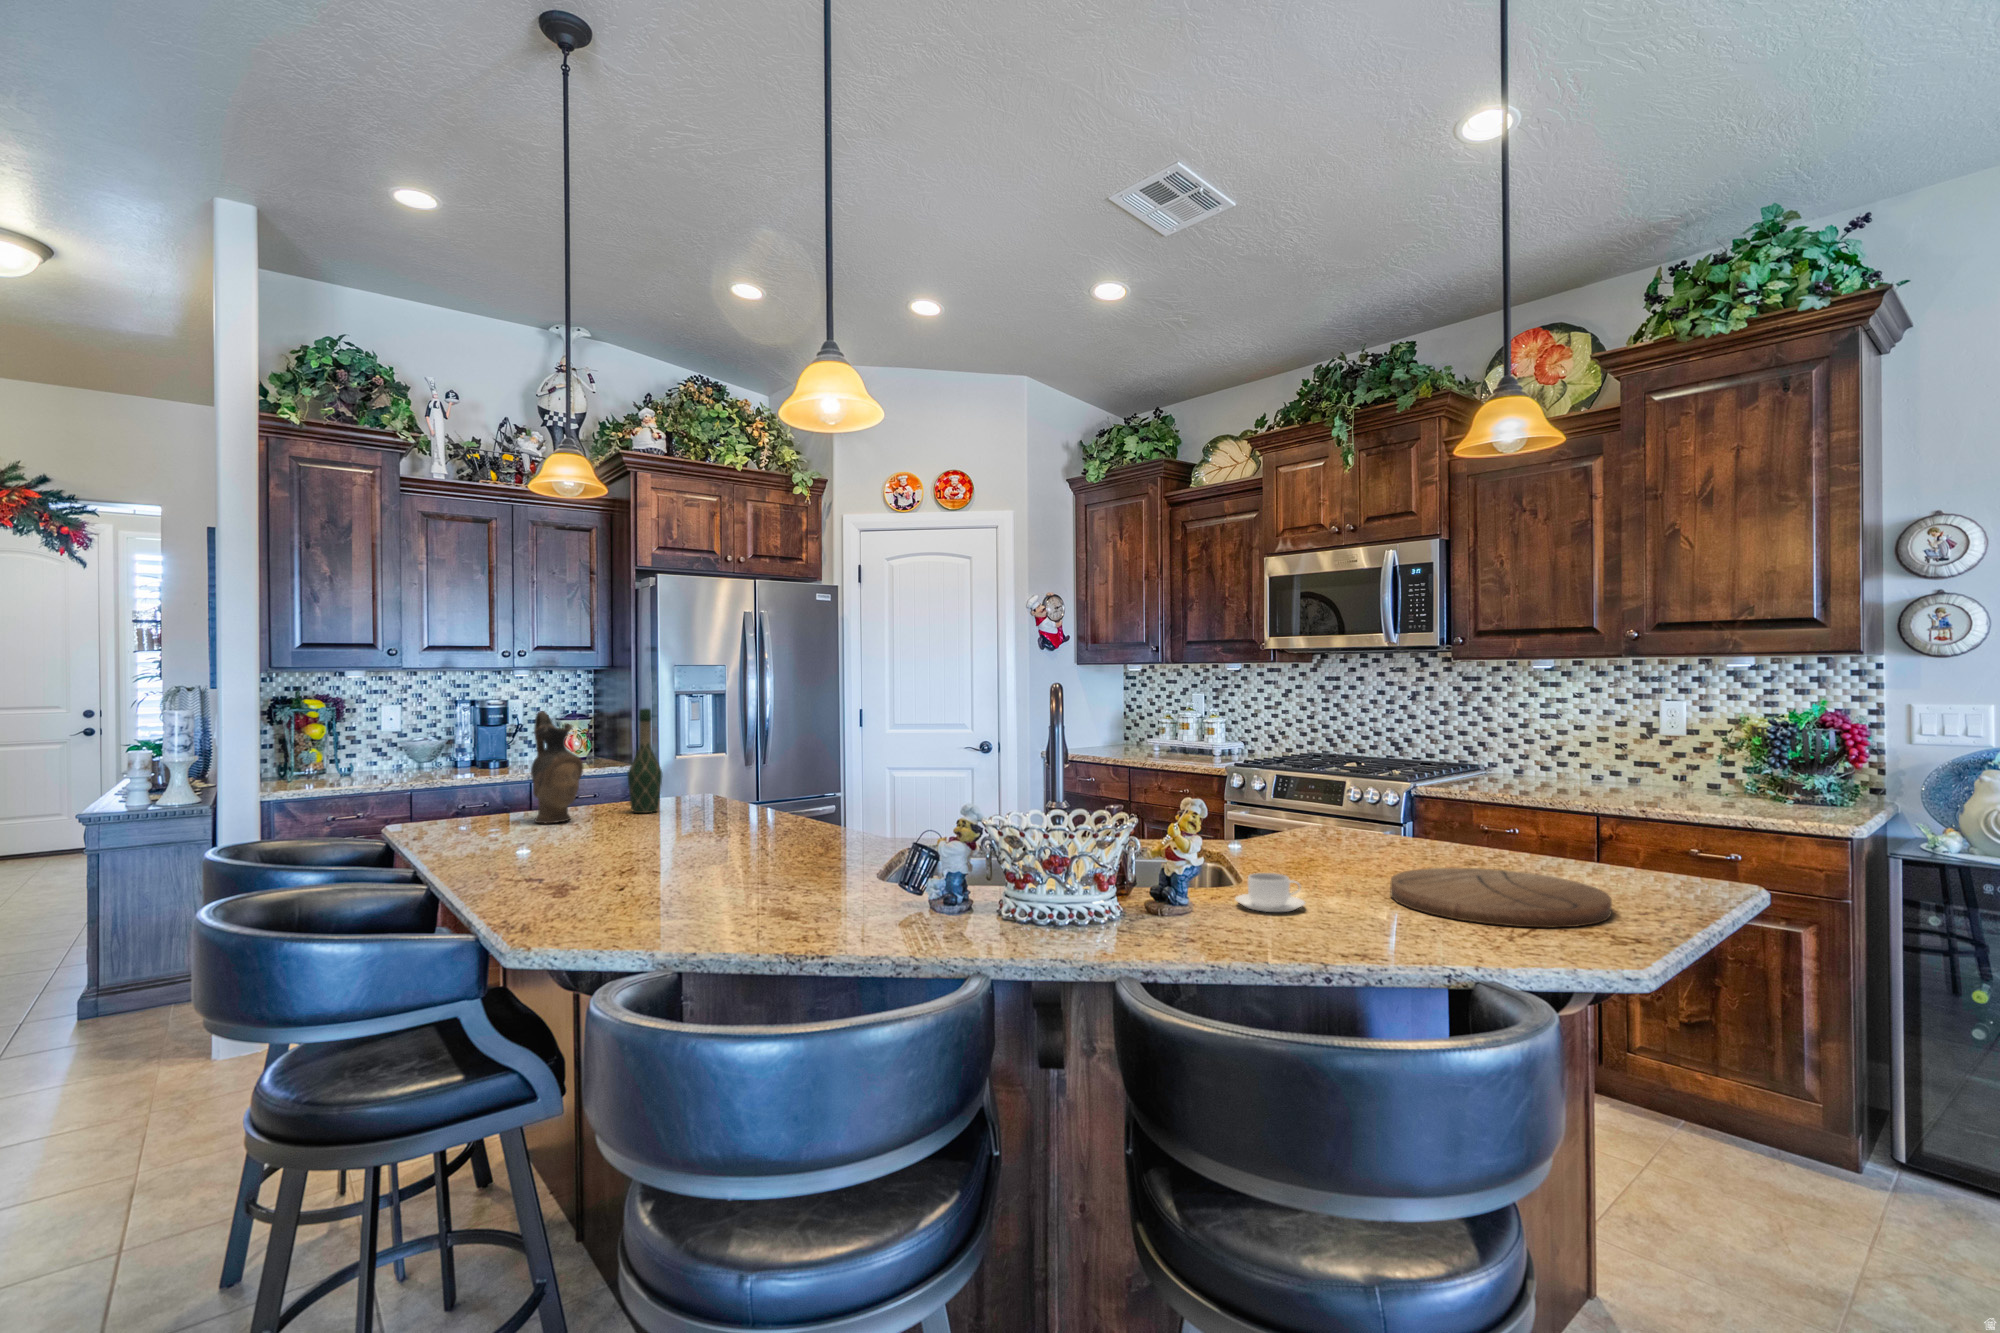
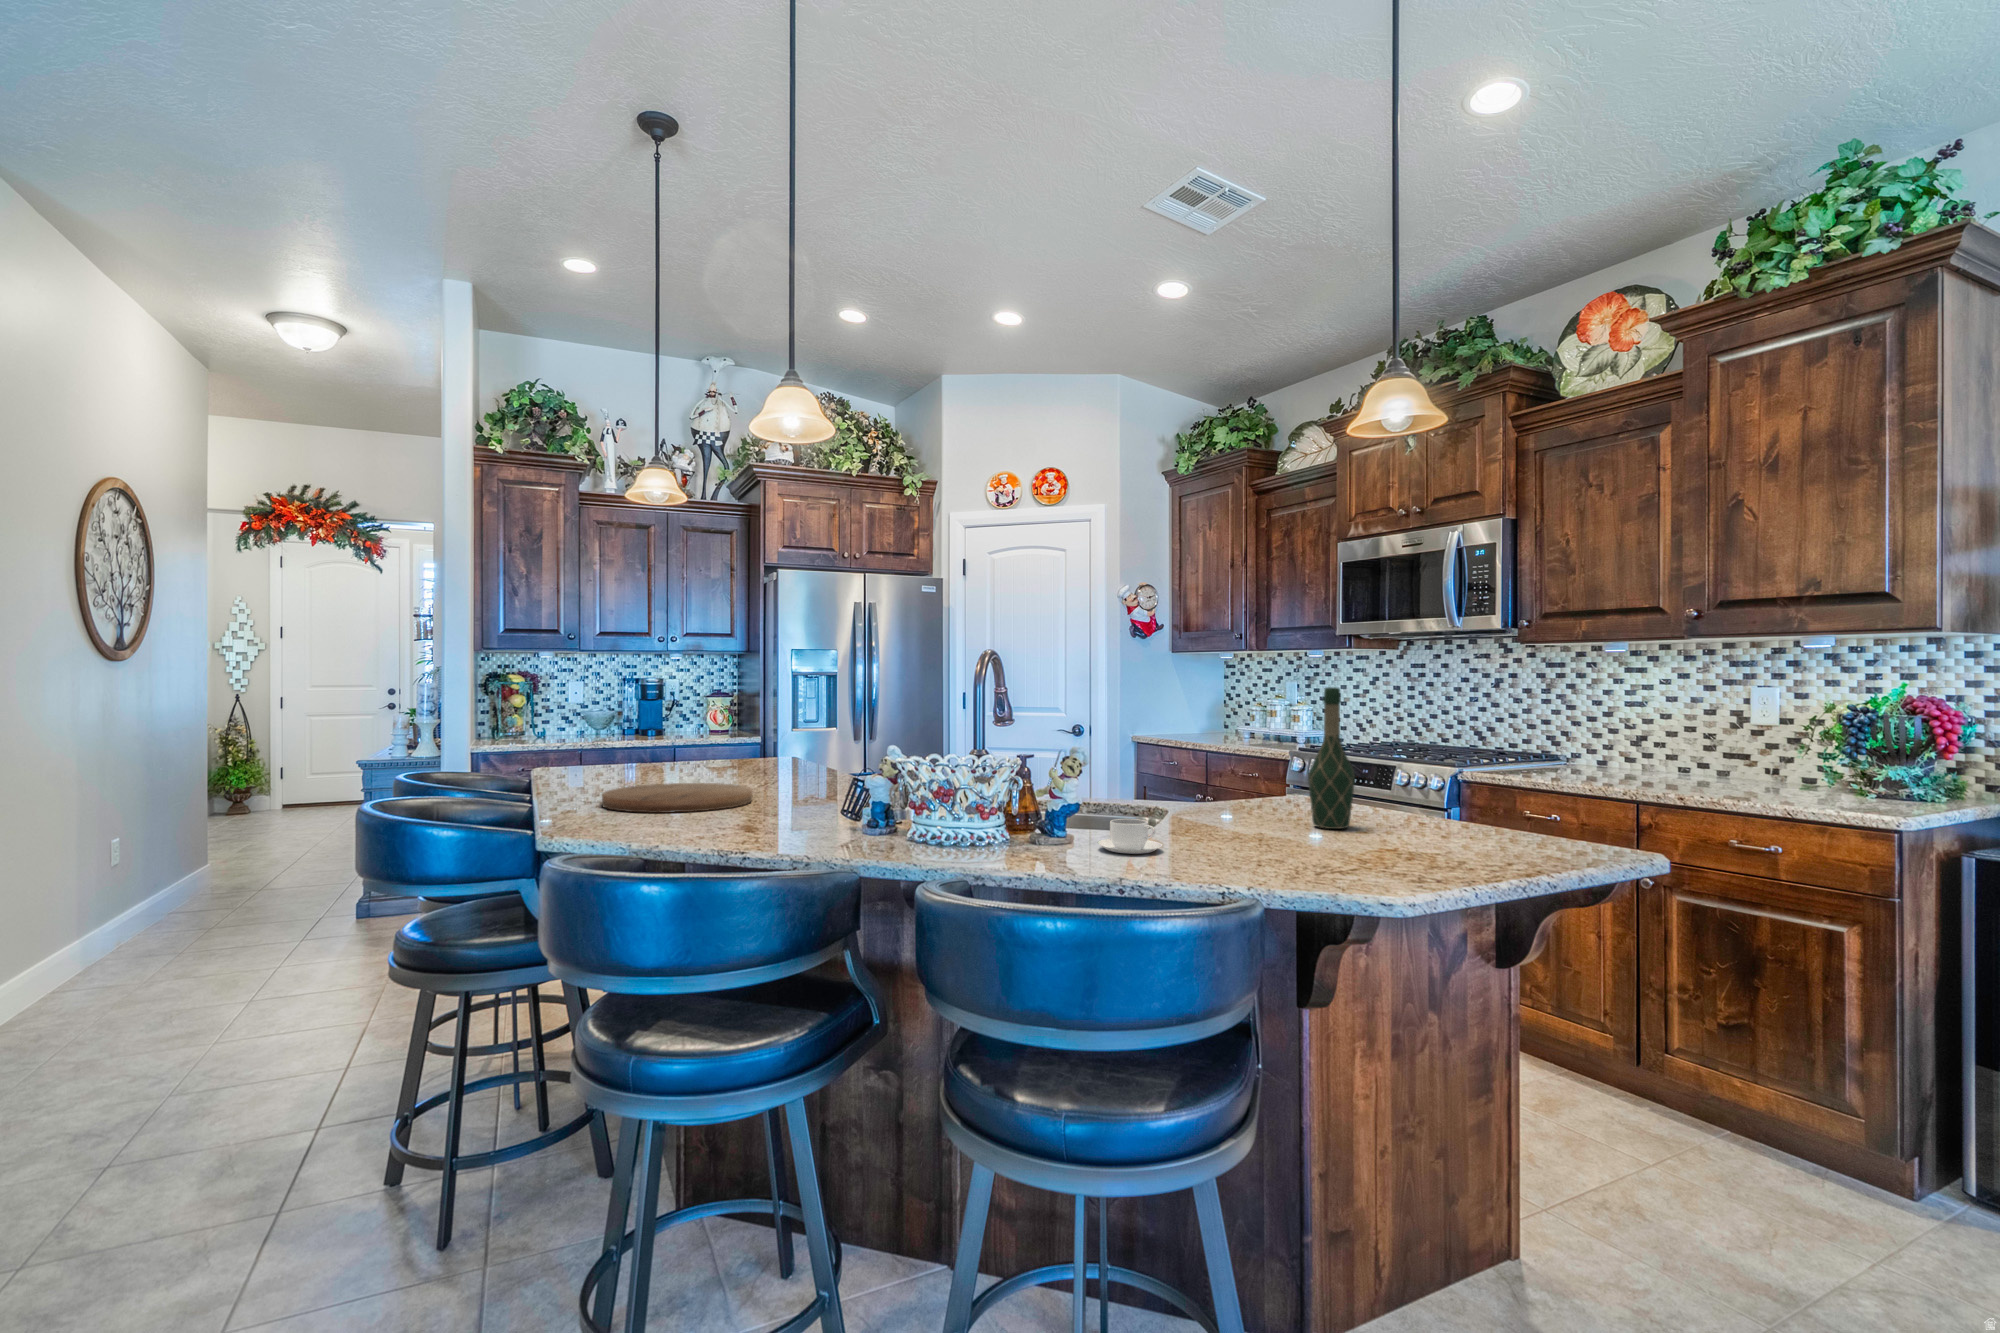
wine bottle: present [628,708,662,813] -> present [1308,687,1355,829]
ceramic pitcher: present [531,711,583,823] -> none [617,677,660,771]
cutting board: present [1390,868,1612,928] -> present [602,783,752,813]

